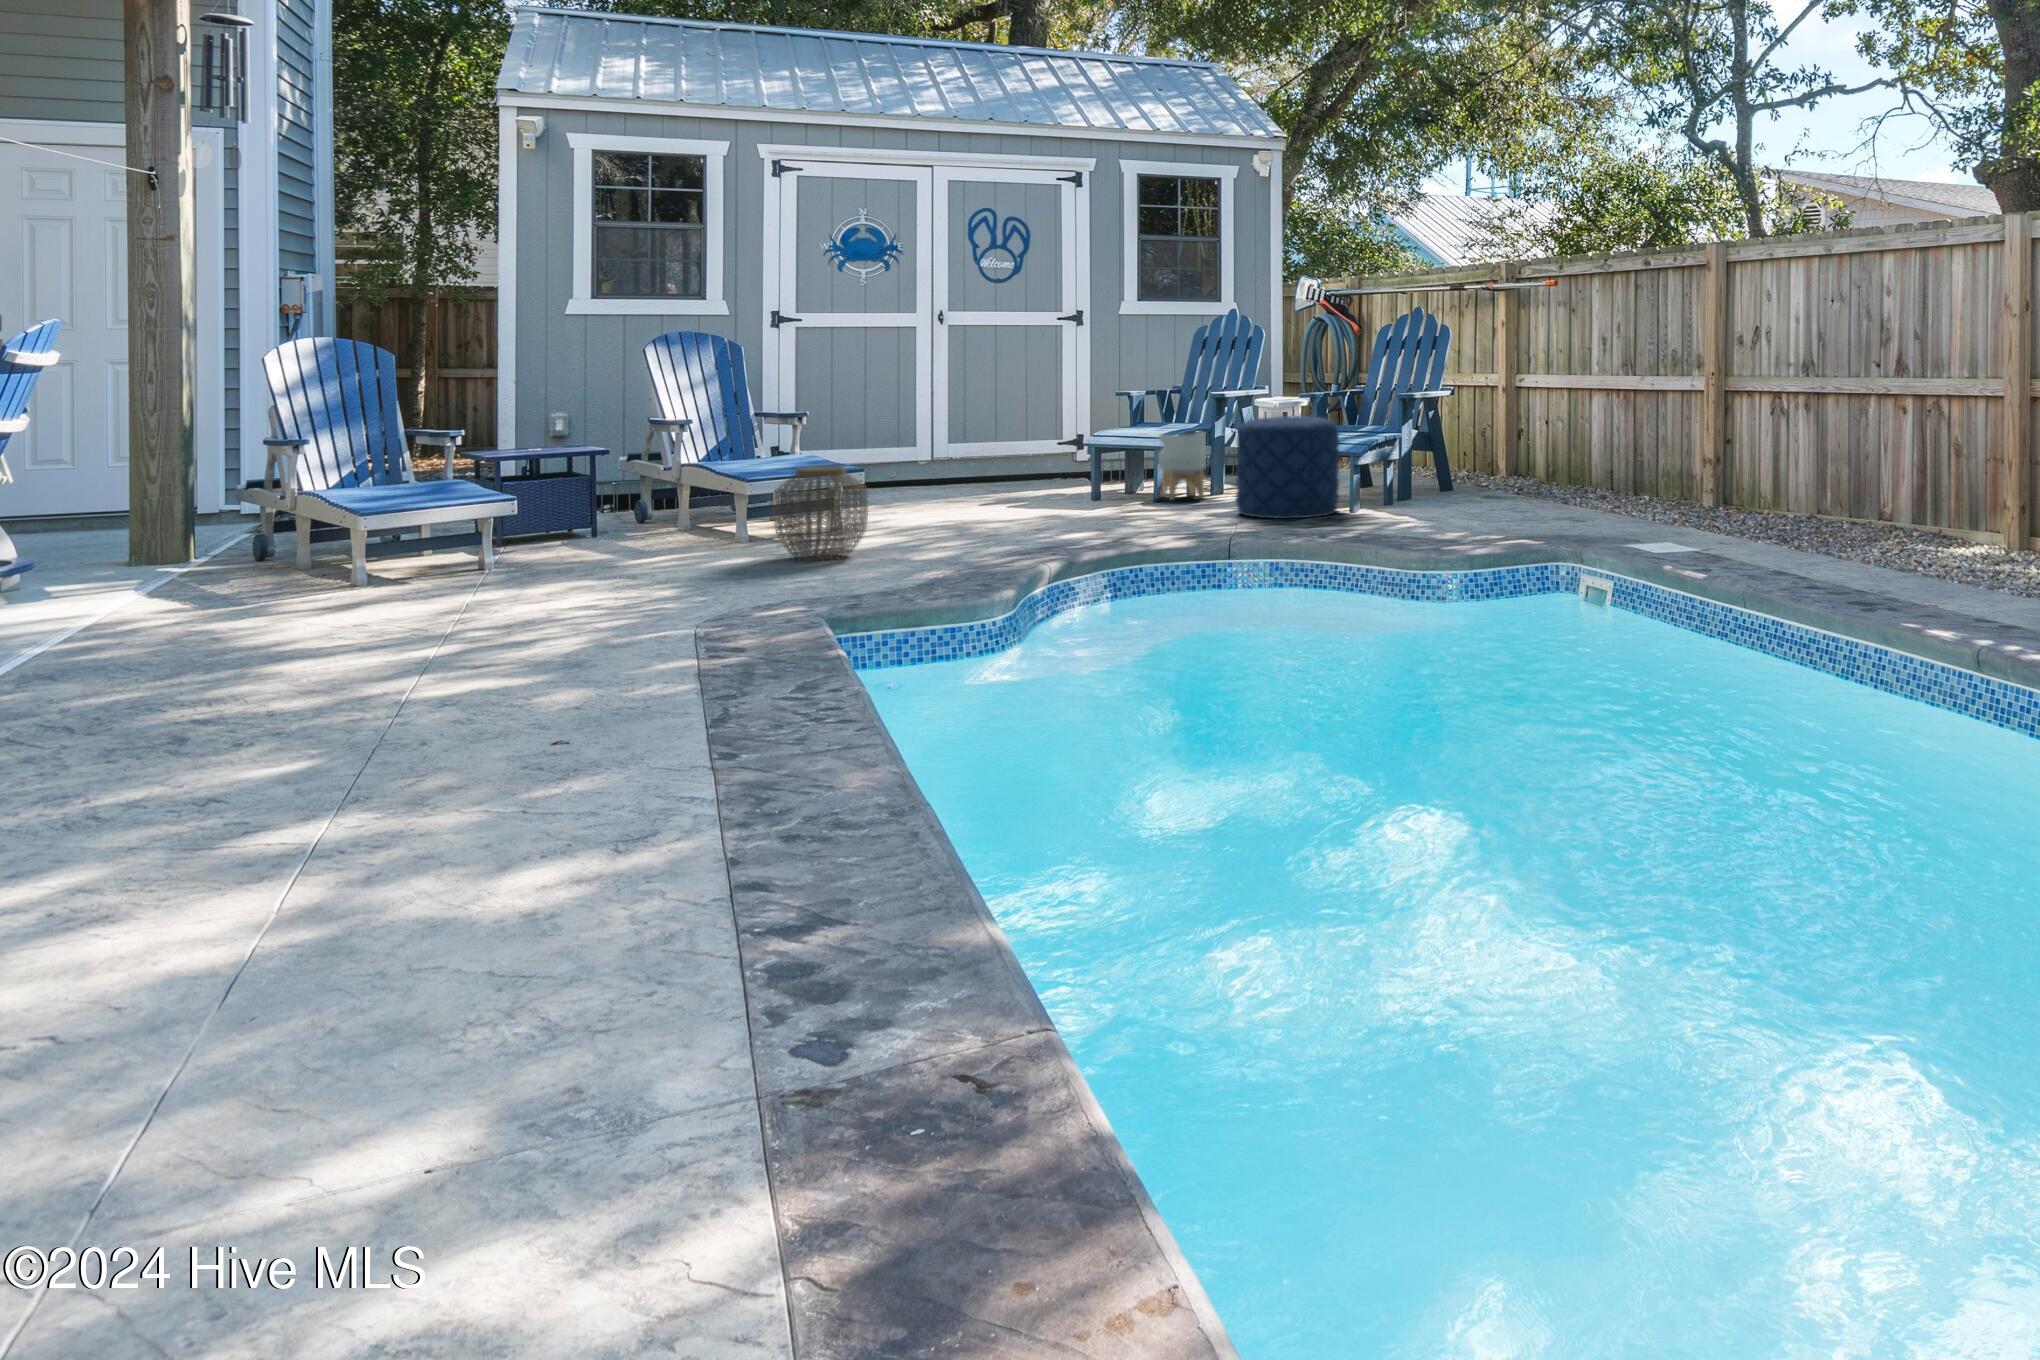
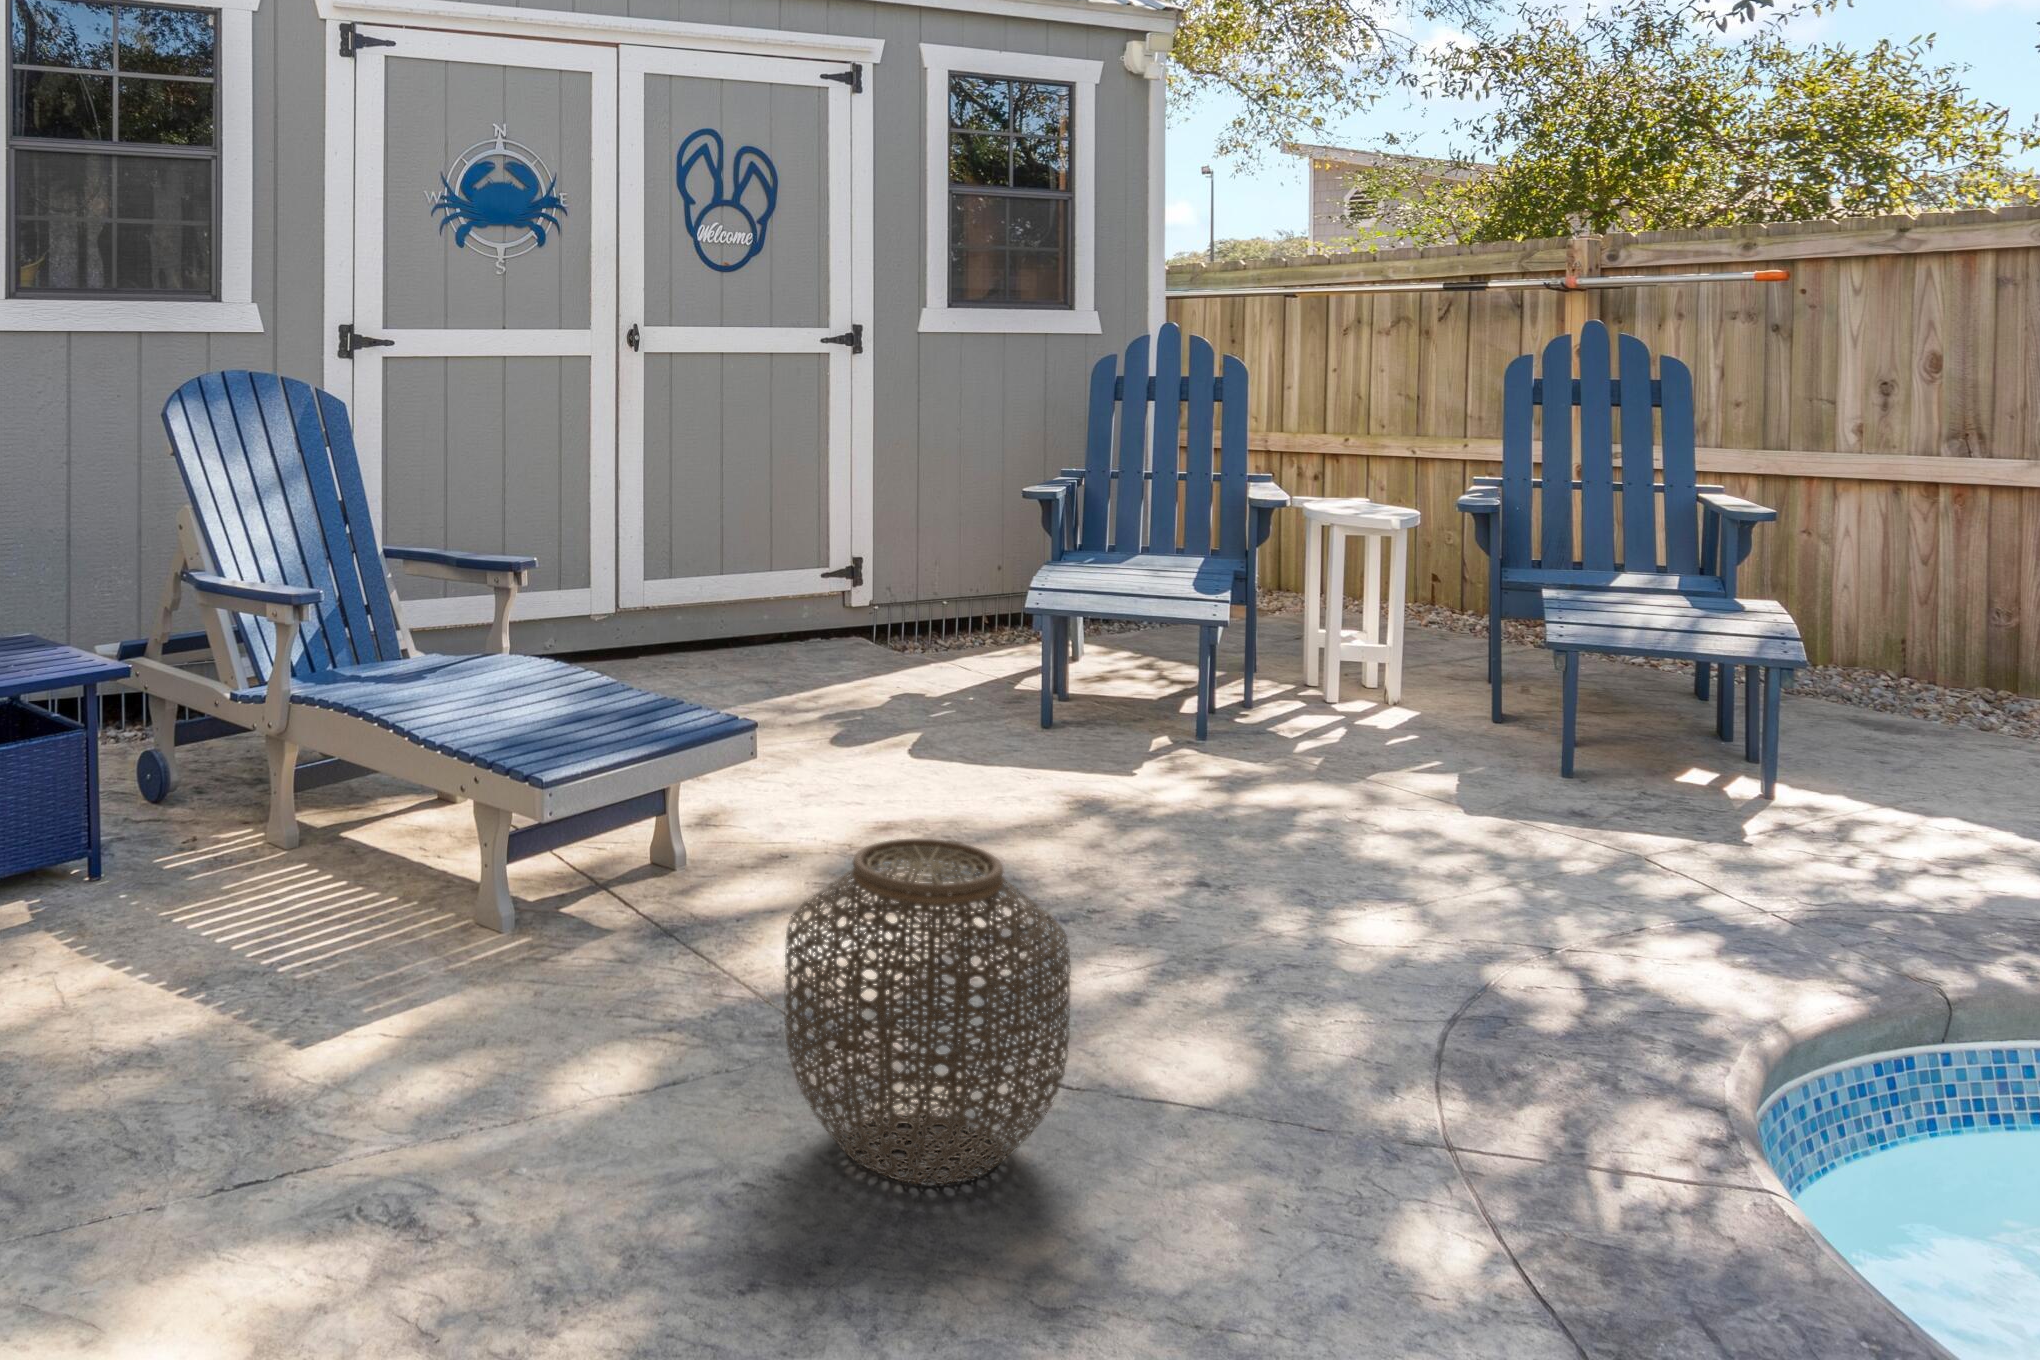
pouf: present [1236,416,1339,519] -> none [1484,575,1759,839]
planter: present [1158,432,1206,500] -> none [1155,580,1261,734]

